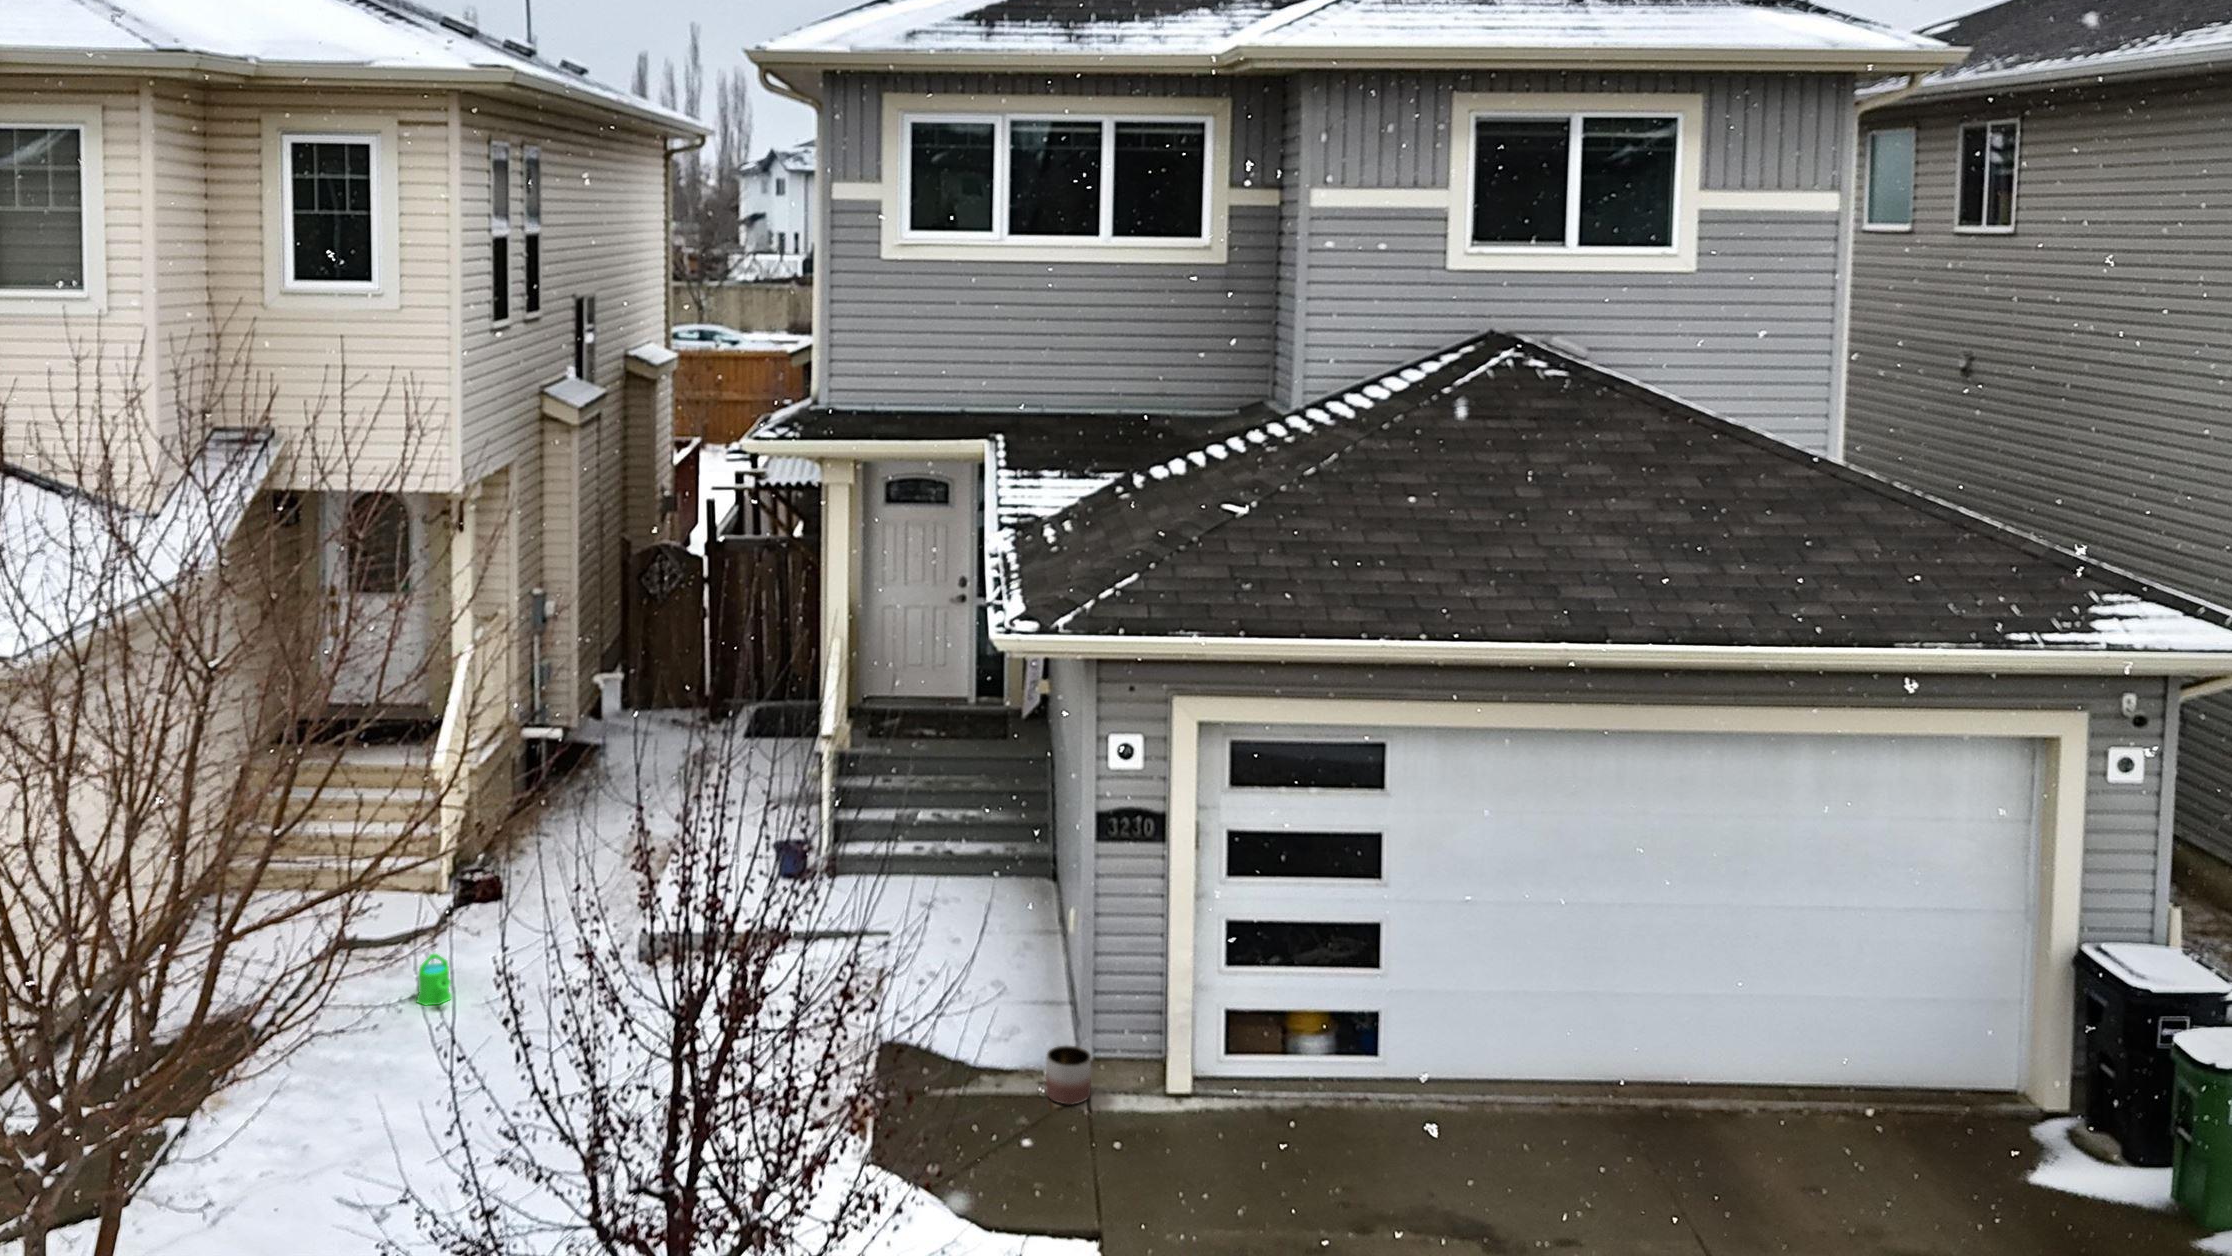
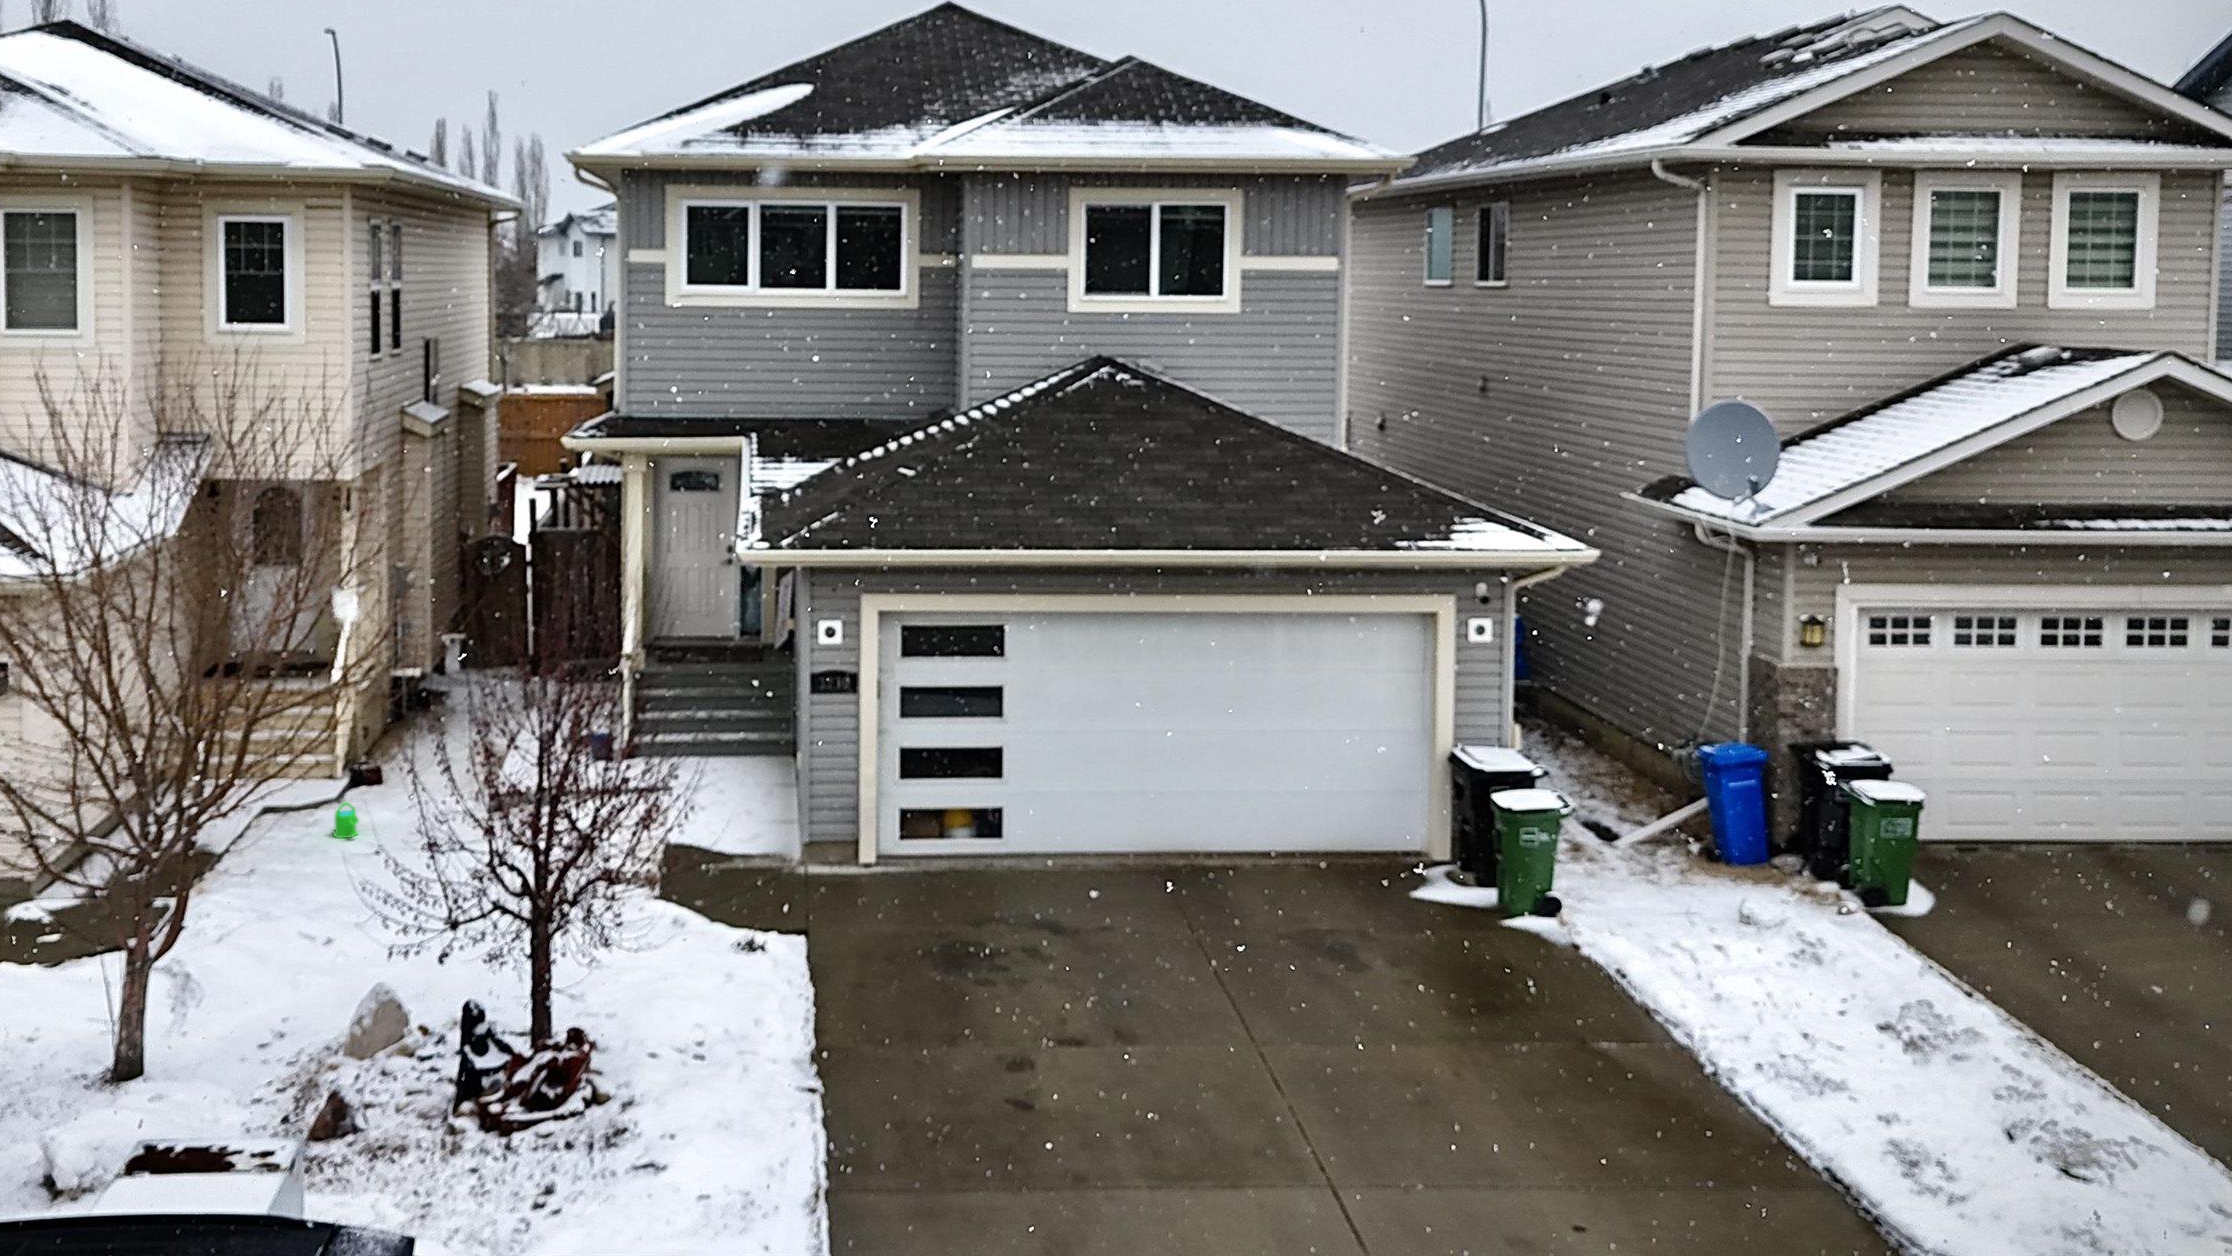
planter: present [1046,1046,1091,1105] -> none [780,835,810,871]

